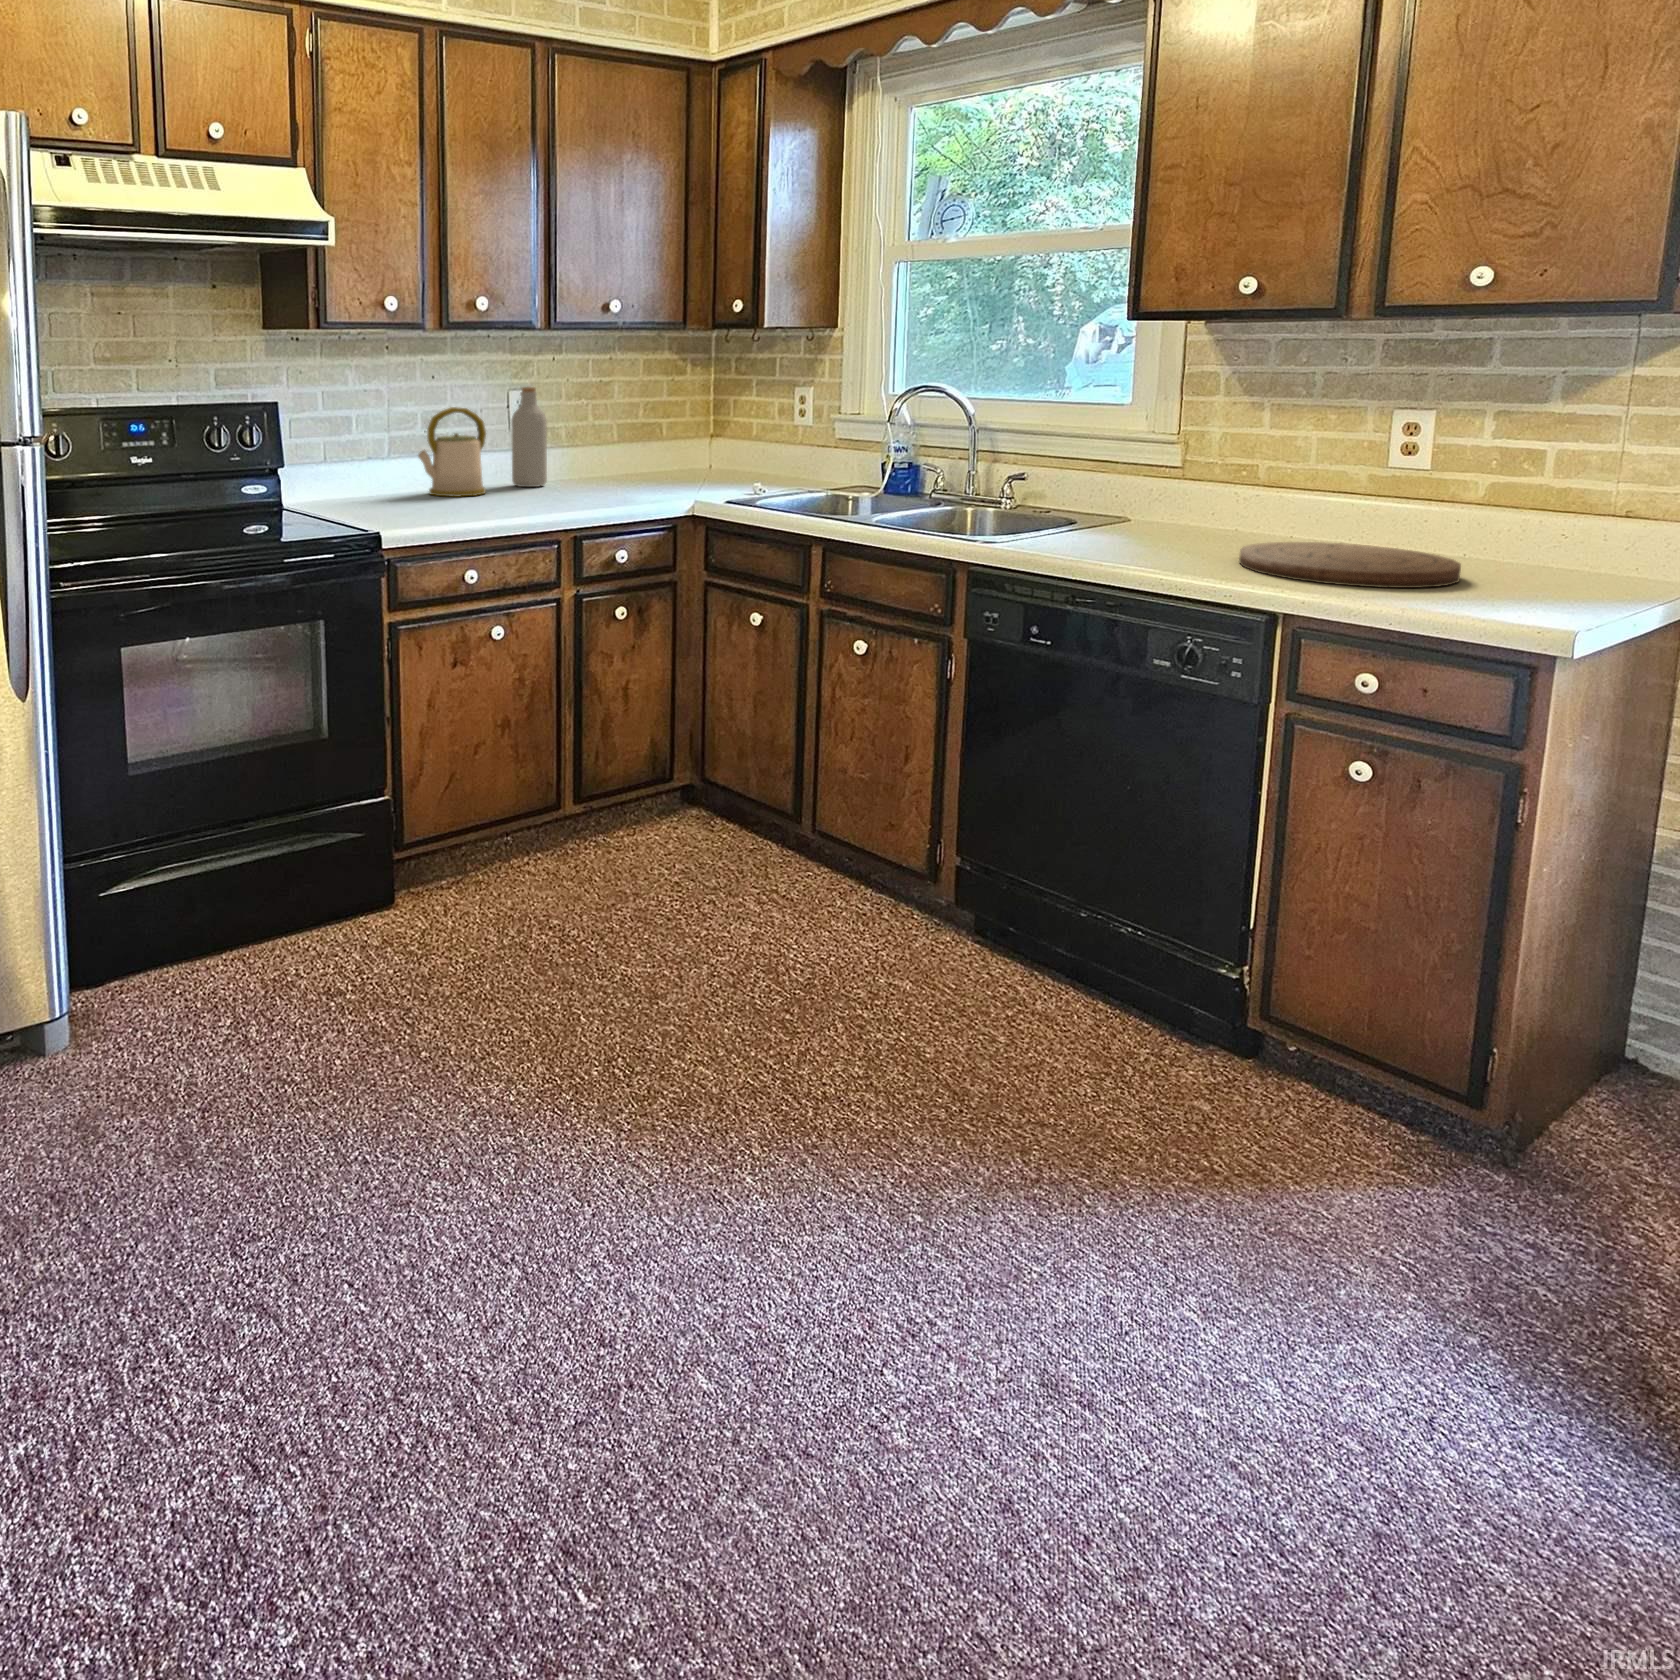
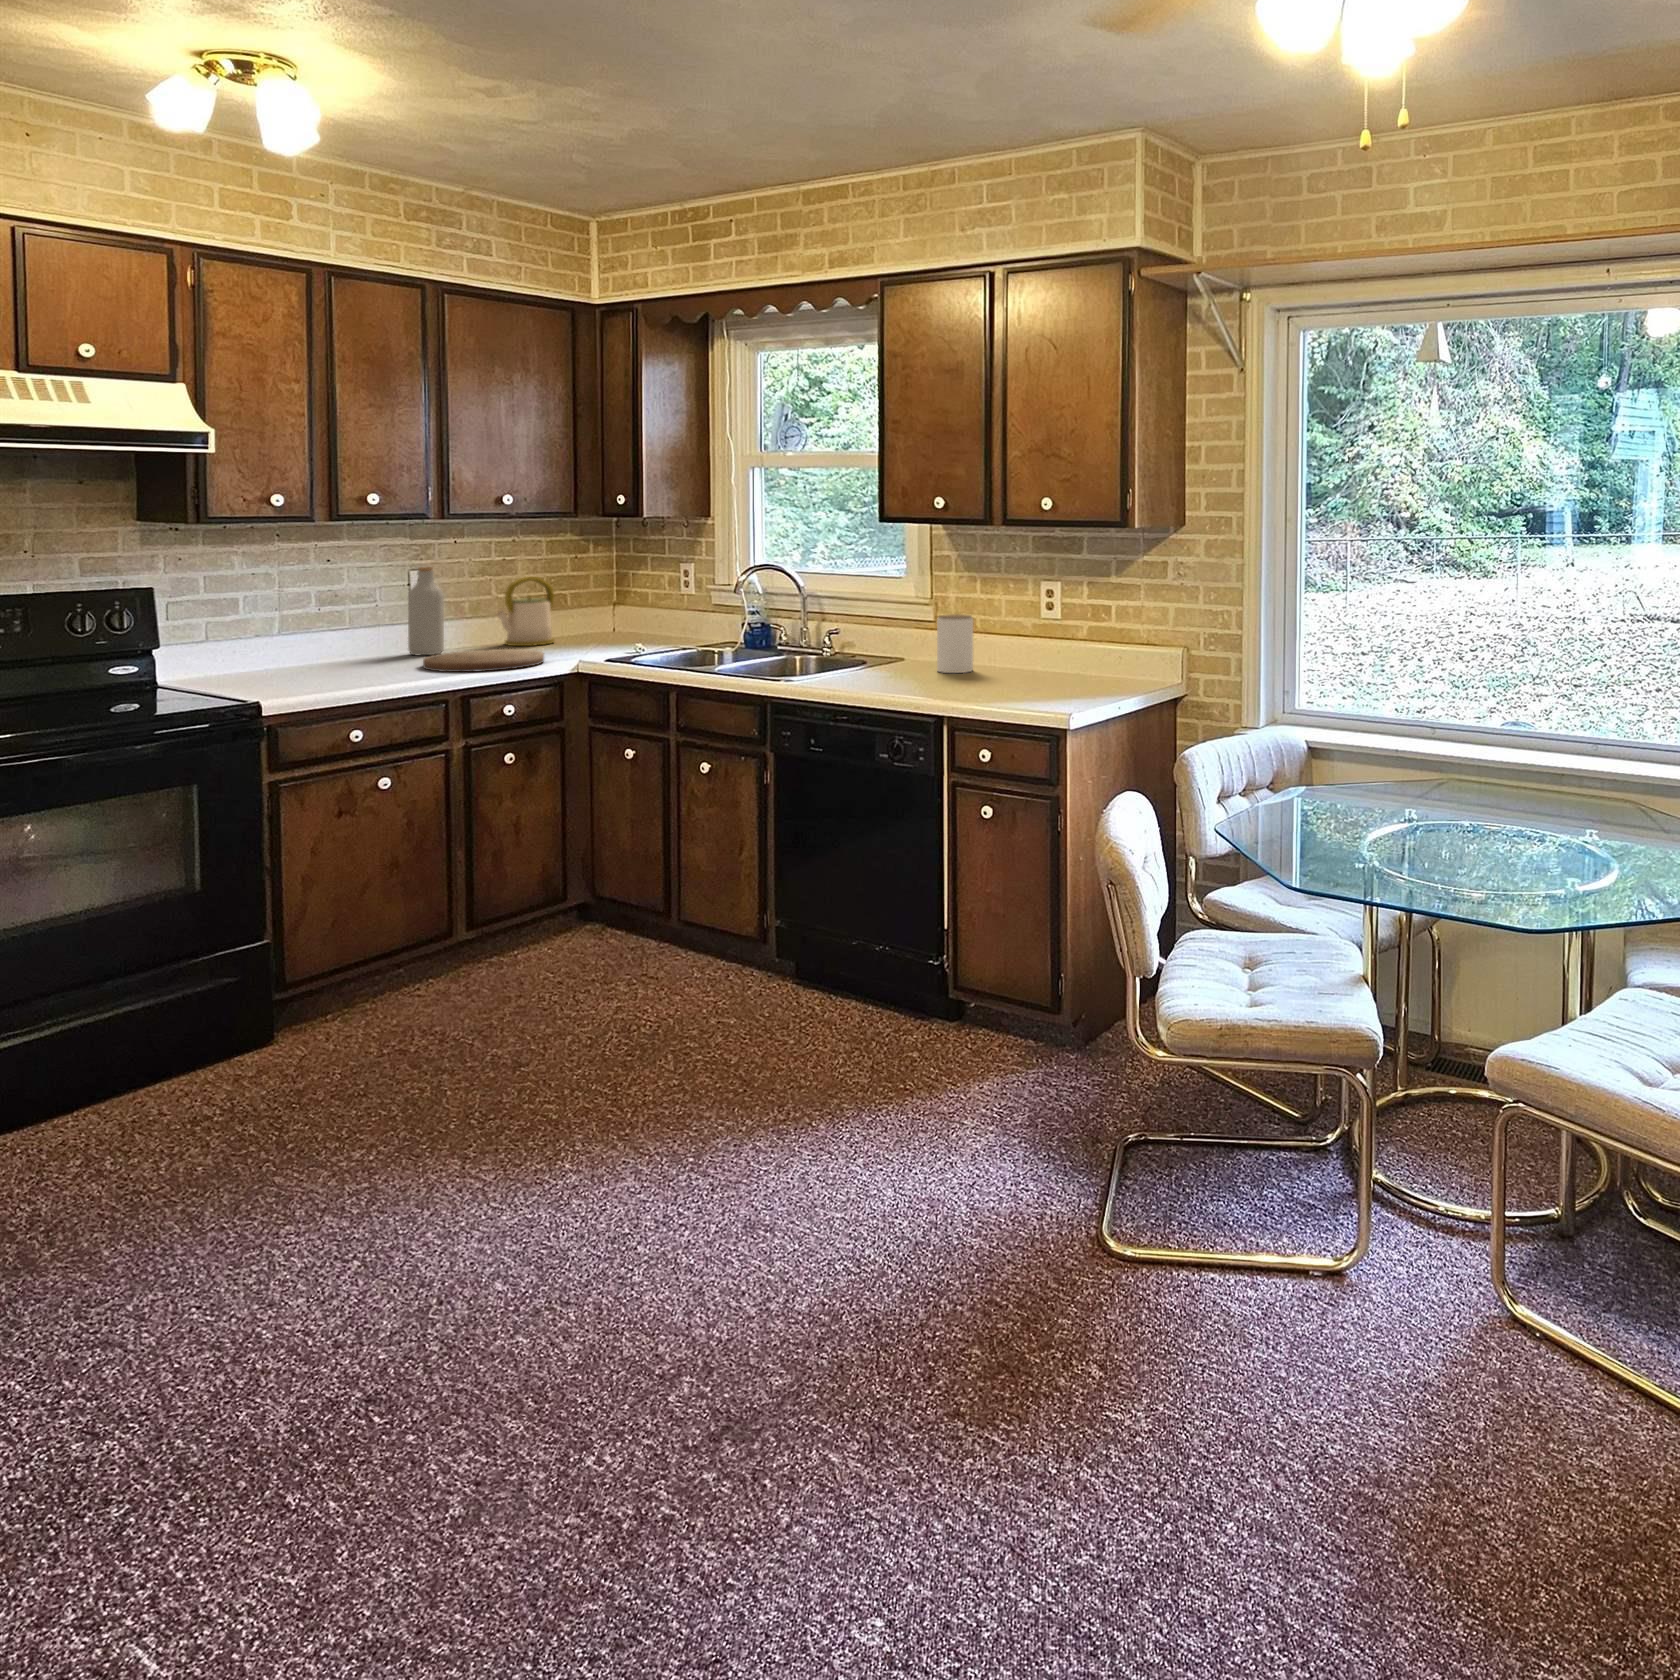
kettle: present [418,407,486,497] -> present [496,577,554,646]
jar: none [1198,456,1265,544] -> present [937,614,973,673]
cutting board: present [1239,542,1461,588] -> present [423,649,544,672]

